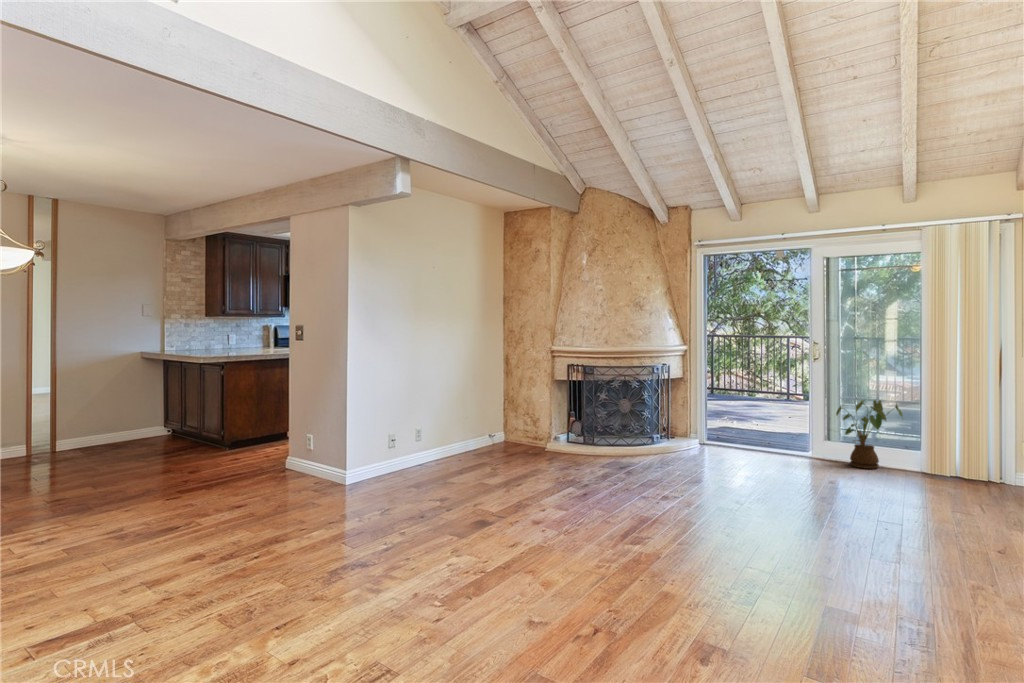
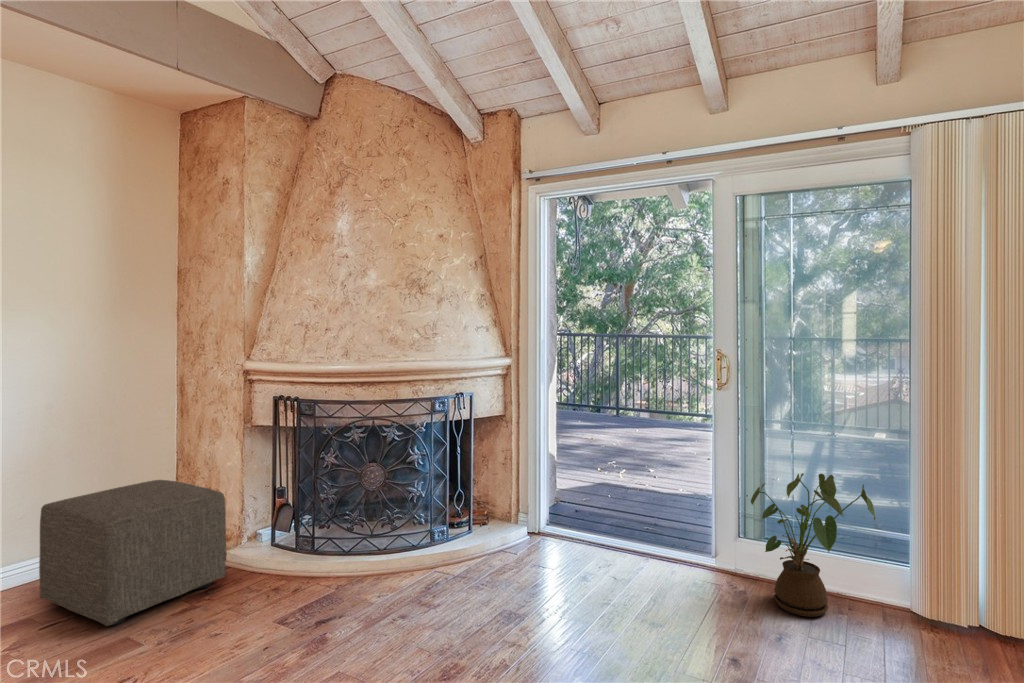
ottoman: none [482,406,558,464] -> present [39,480,226,626]

